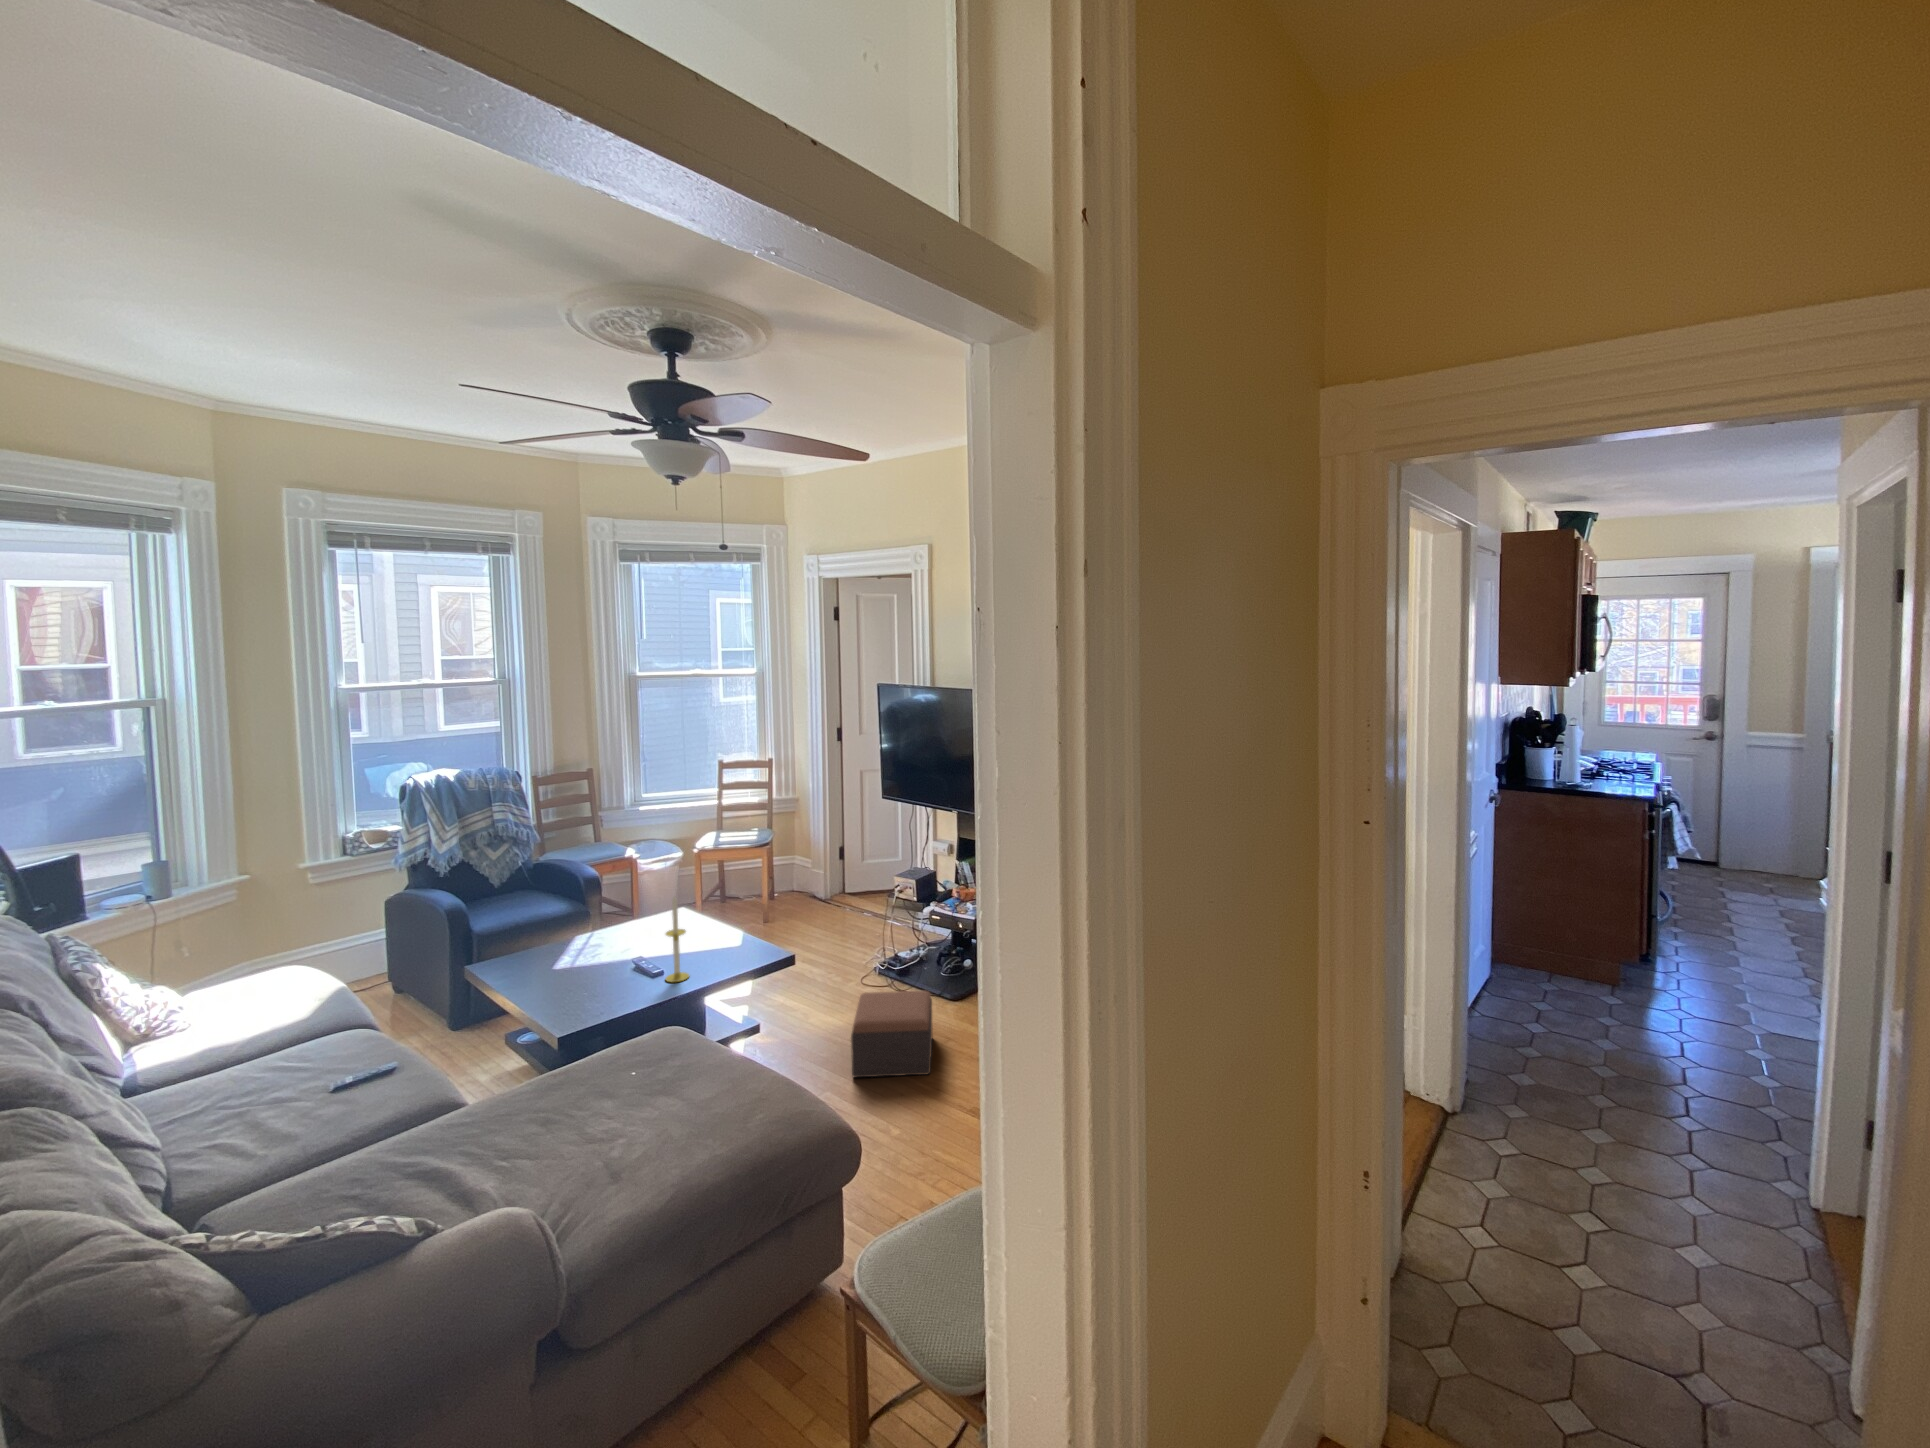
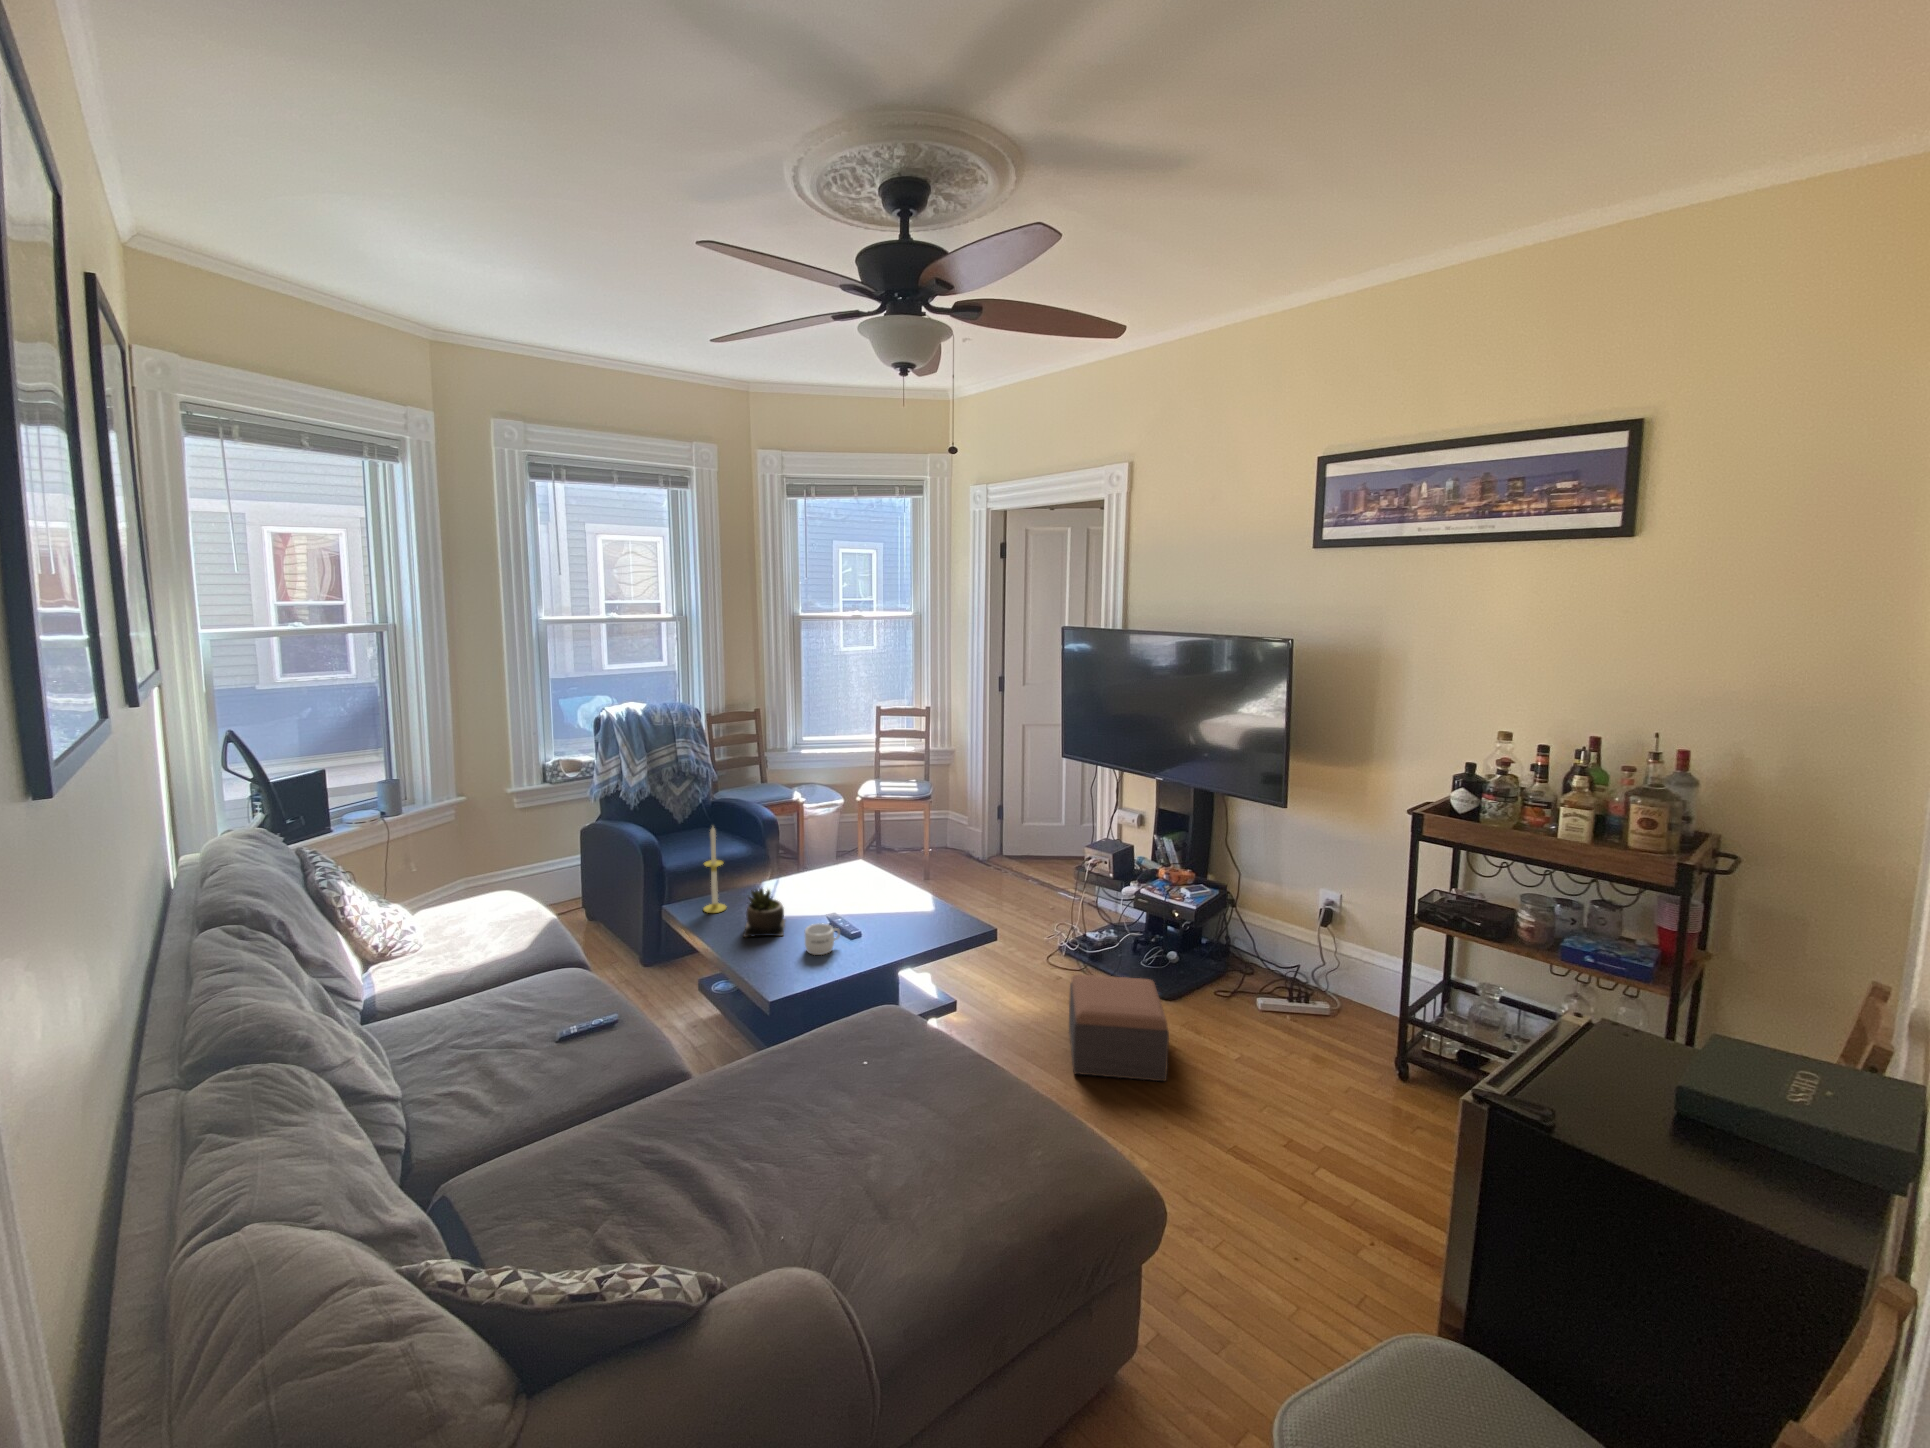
candle: present [666,897,689,982] -> present [704,827,726,913]
succulent plant: none [542,937,589,986] -> present [744,887,785,937]
mug: none [599,966,635,995] -> present [805,924,840,955]

